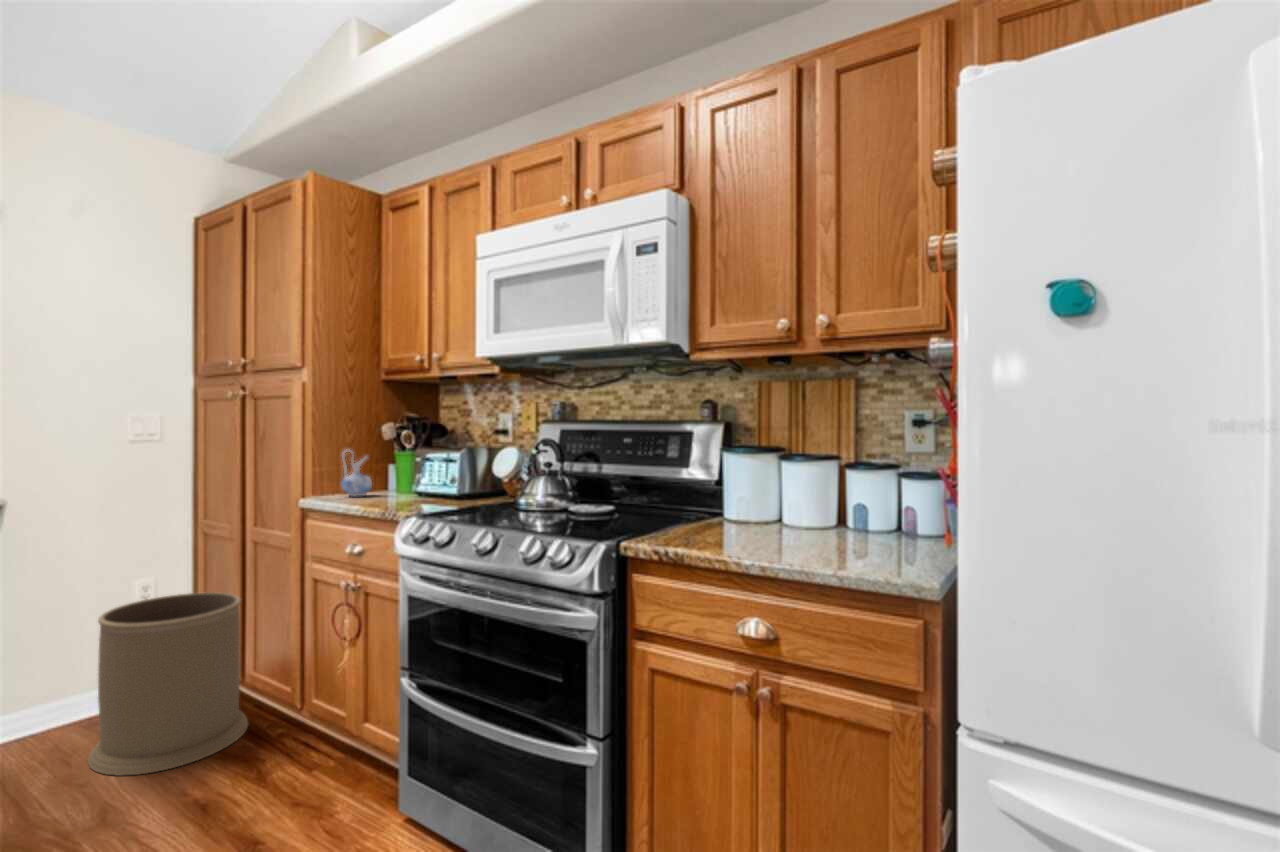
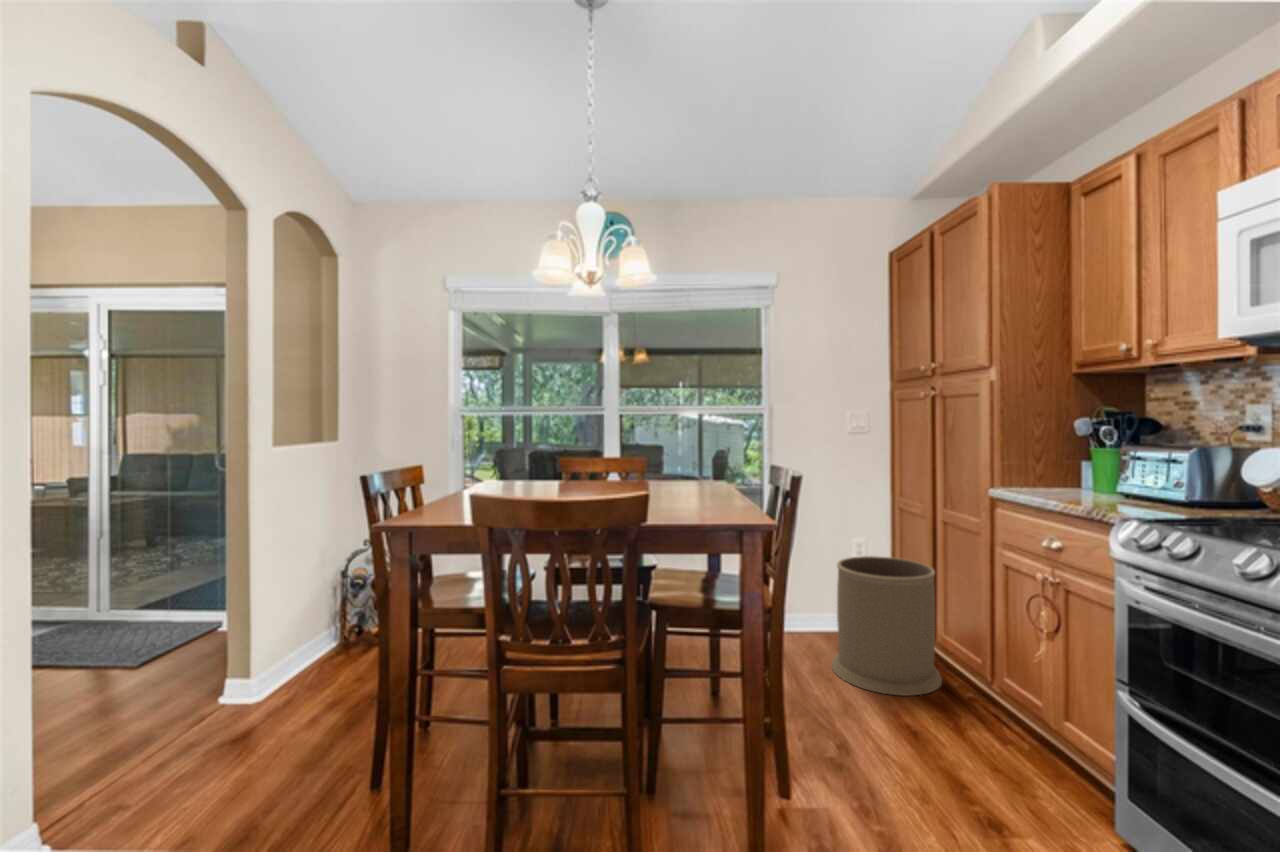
ceramic pitcher: present [342,451,372,496] -> none [1033,445,1067,492]

